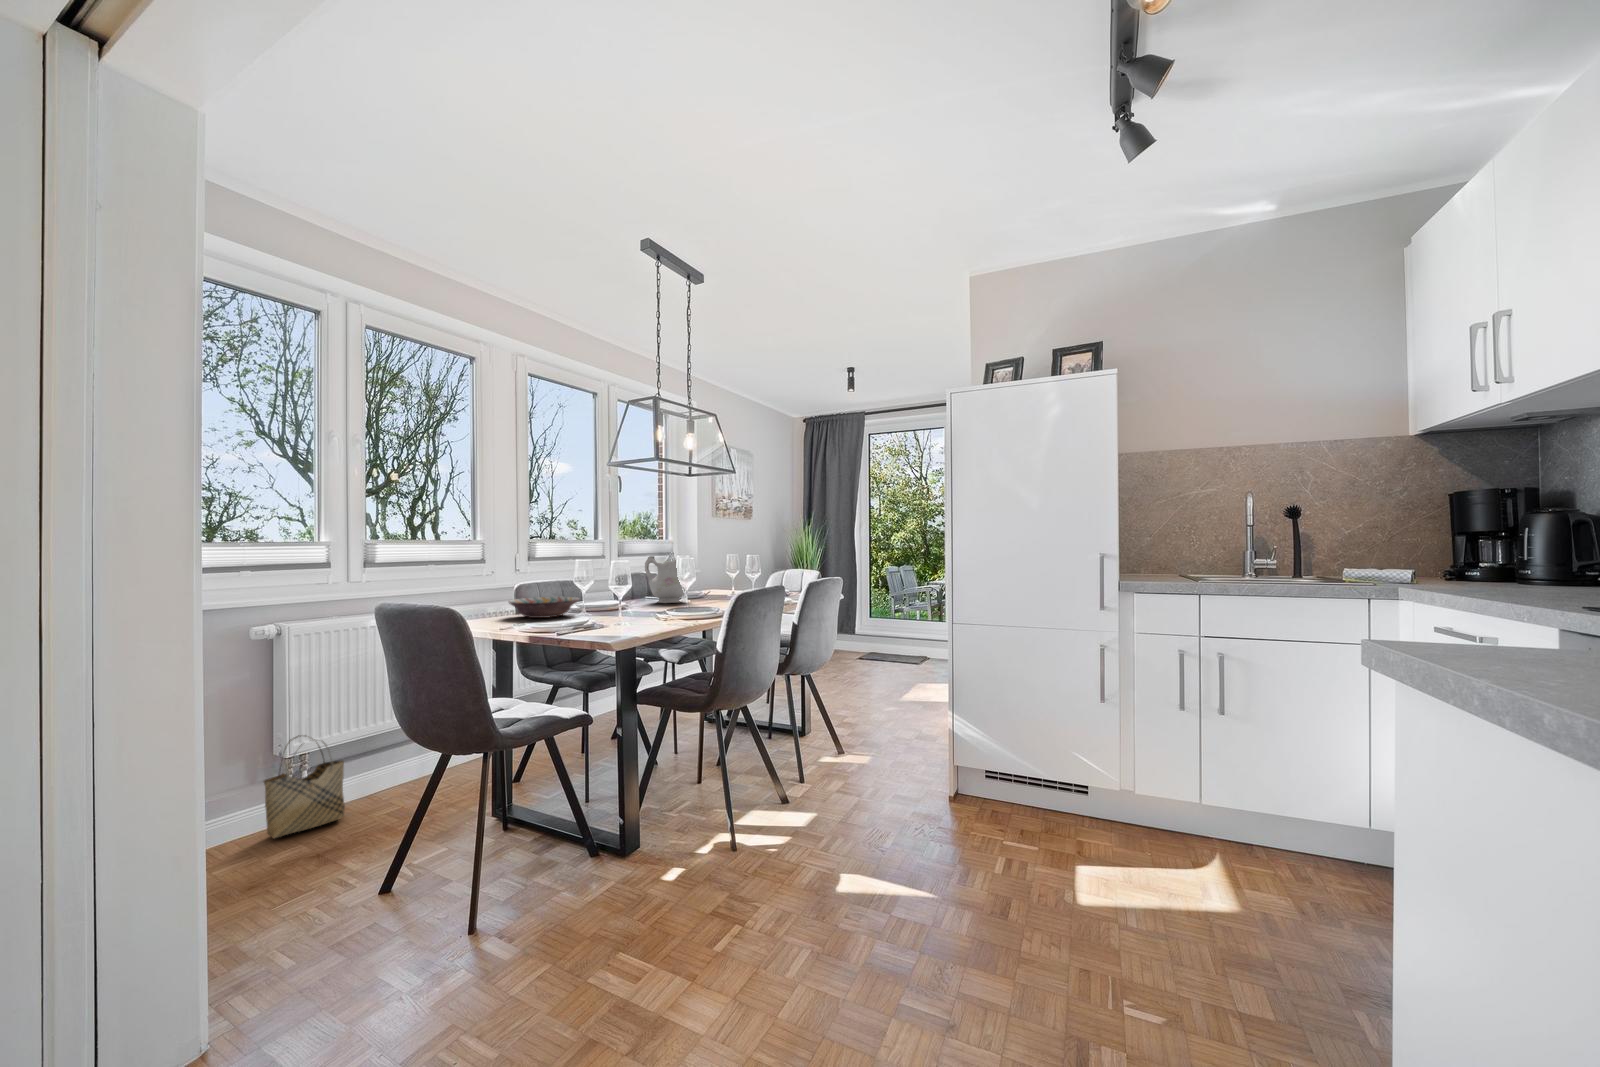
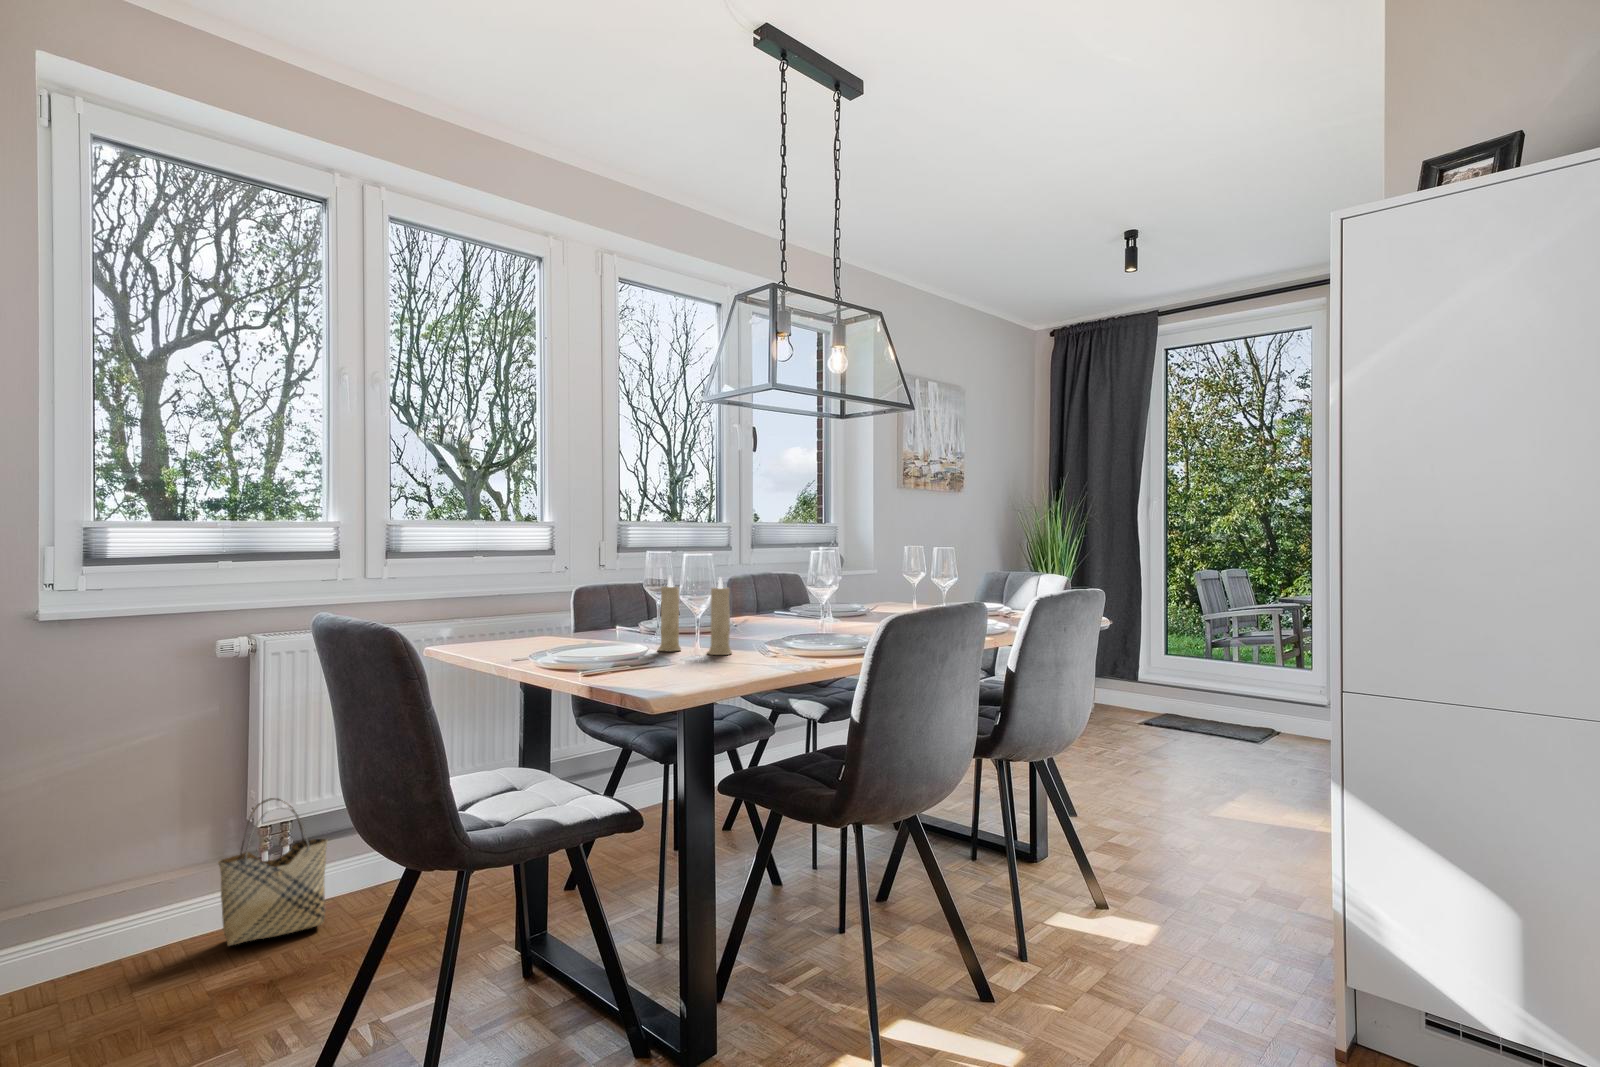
ceramic pitcher: present [645,556,684,603] -> none [765,547,833,625]
candle: none [592,573,640,621] -> present [658,577,732,655]
decorative bowl: present [509,597,579,618] -> none [539,610,648,643]

